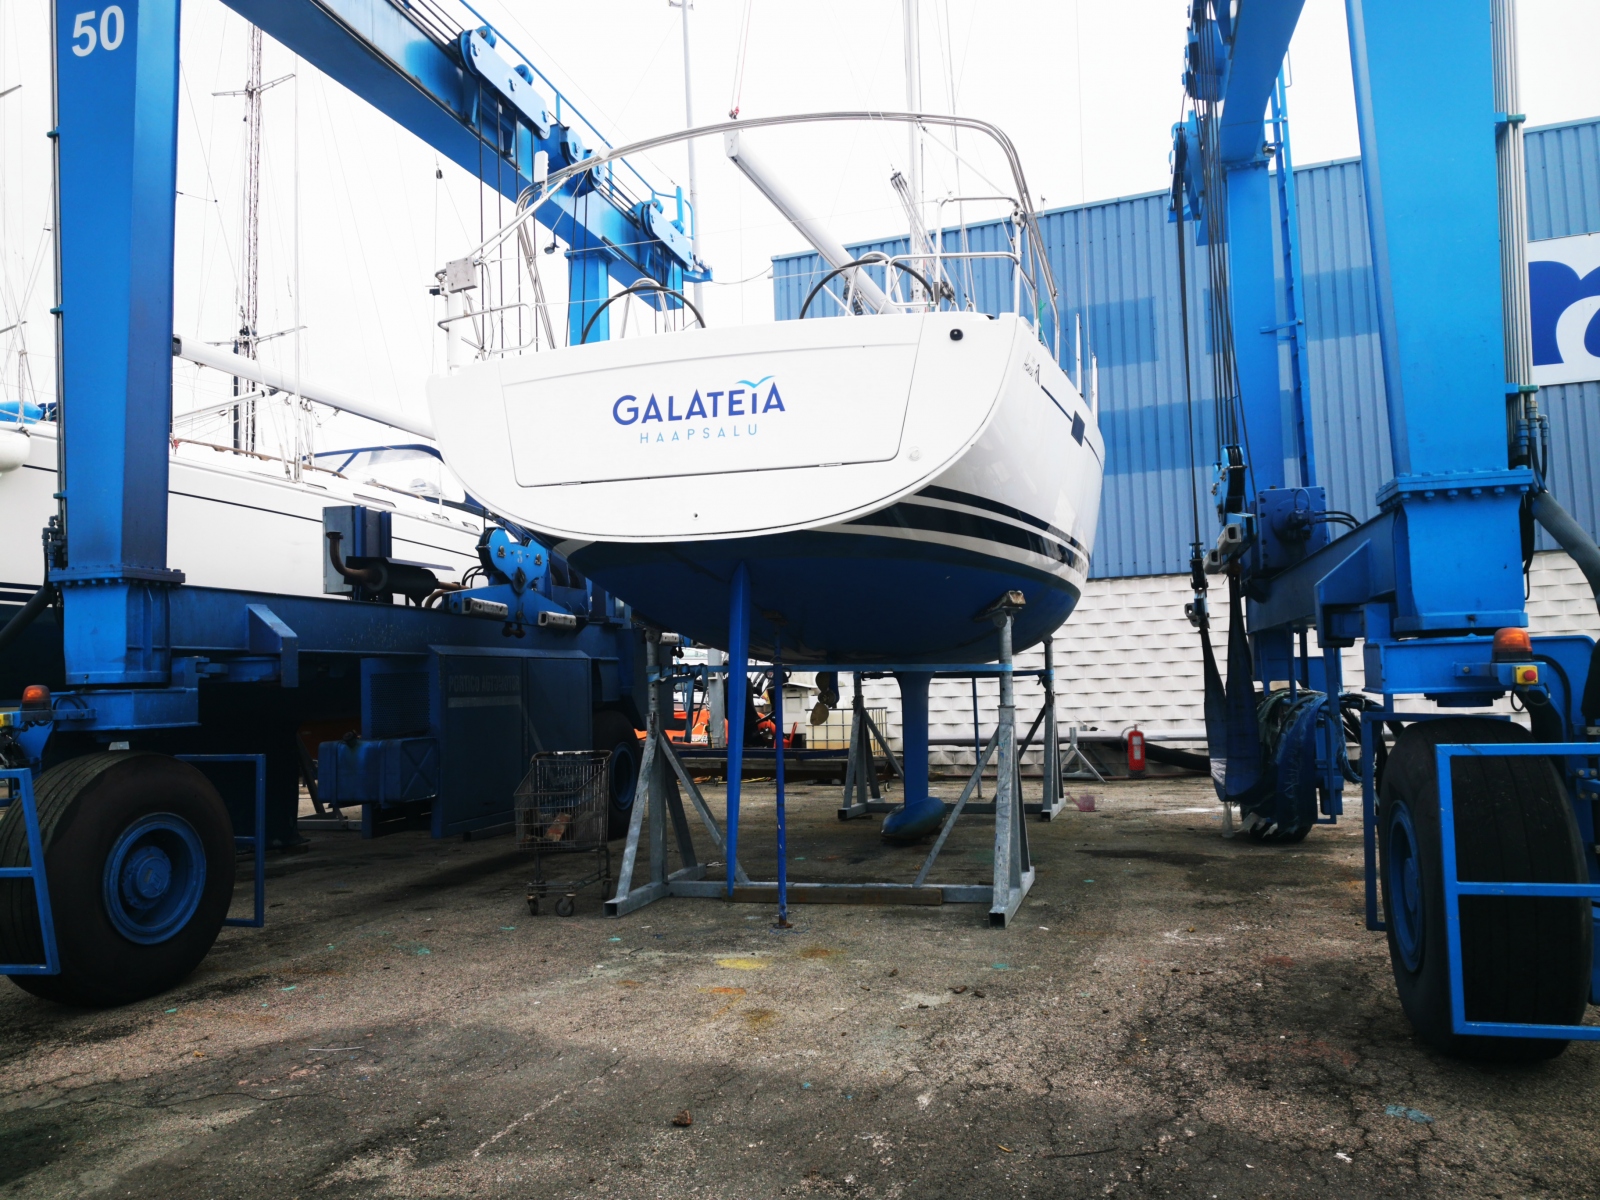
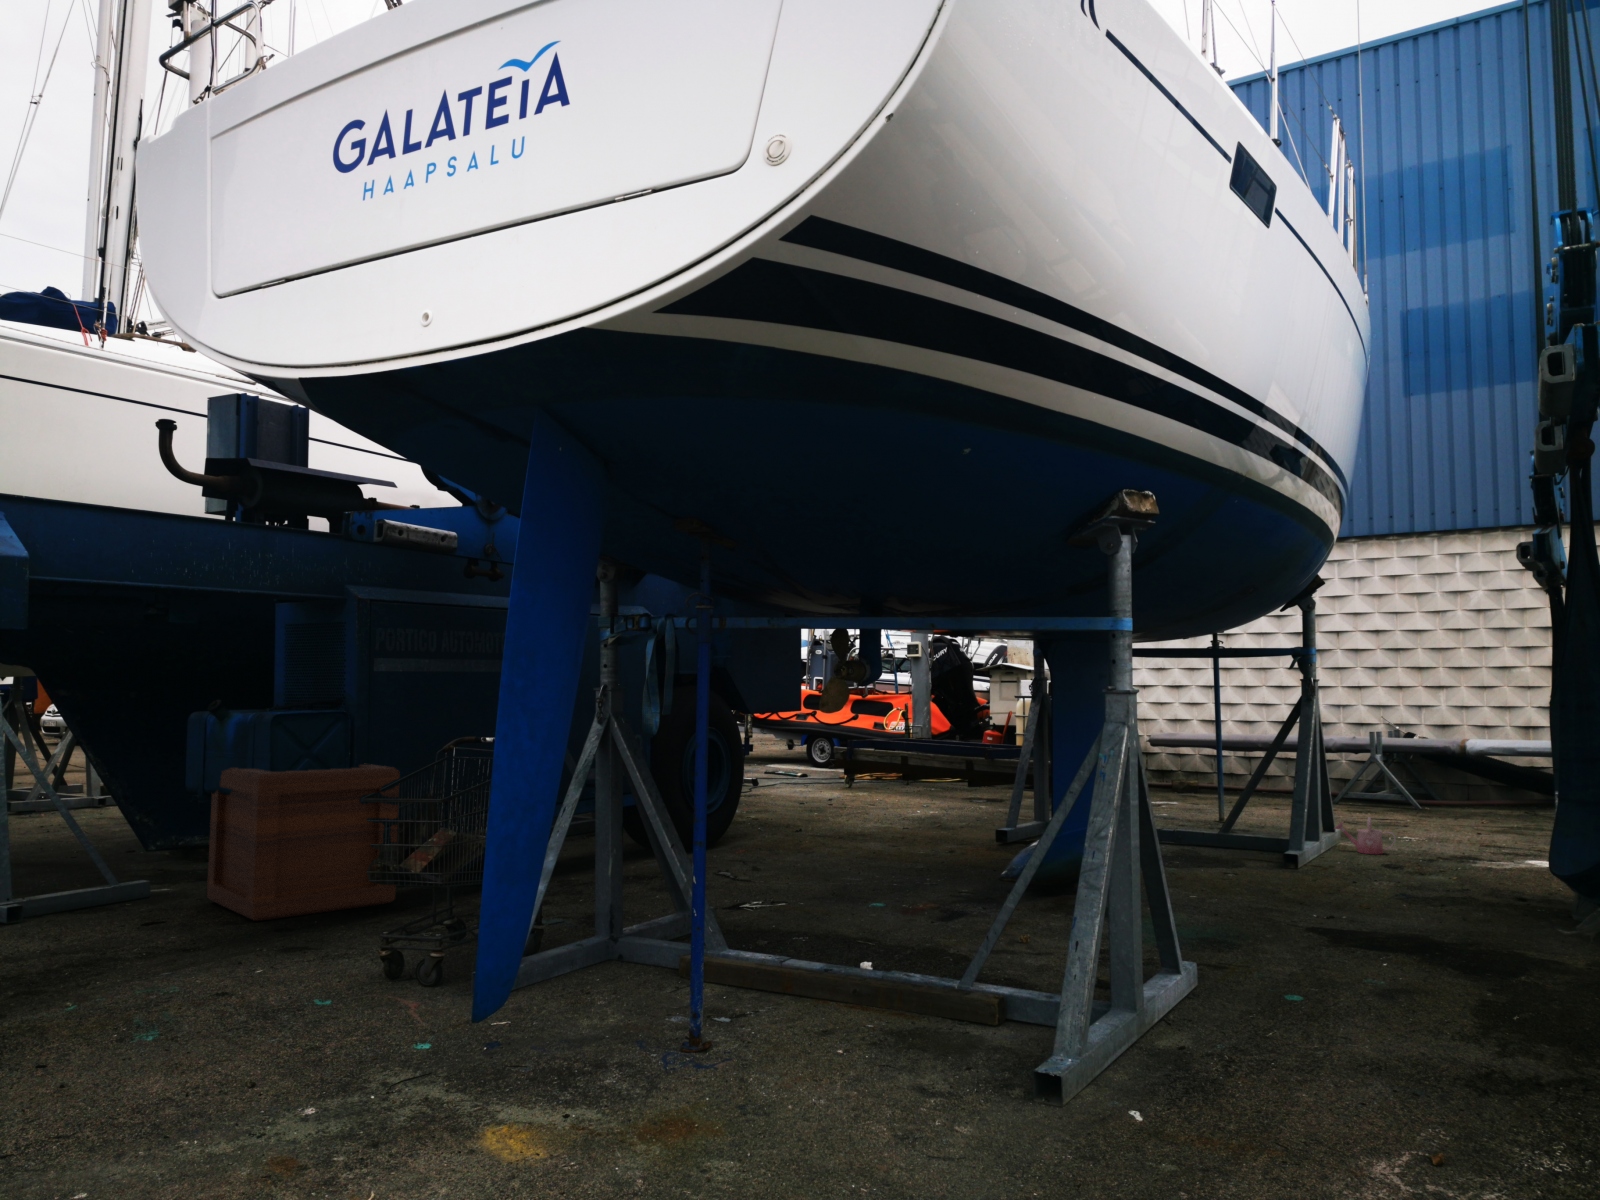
fire extinguisher: present [1120,724,1146,779] -> none [1447,730,1487,806]
wooden crate: none [297,776,454,896] -> present [207,765,400,921]

